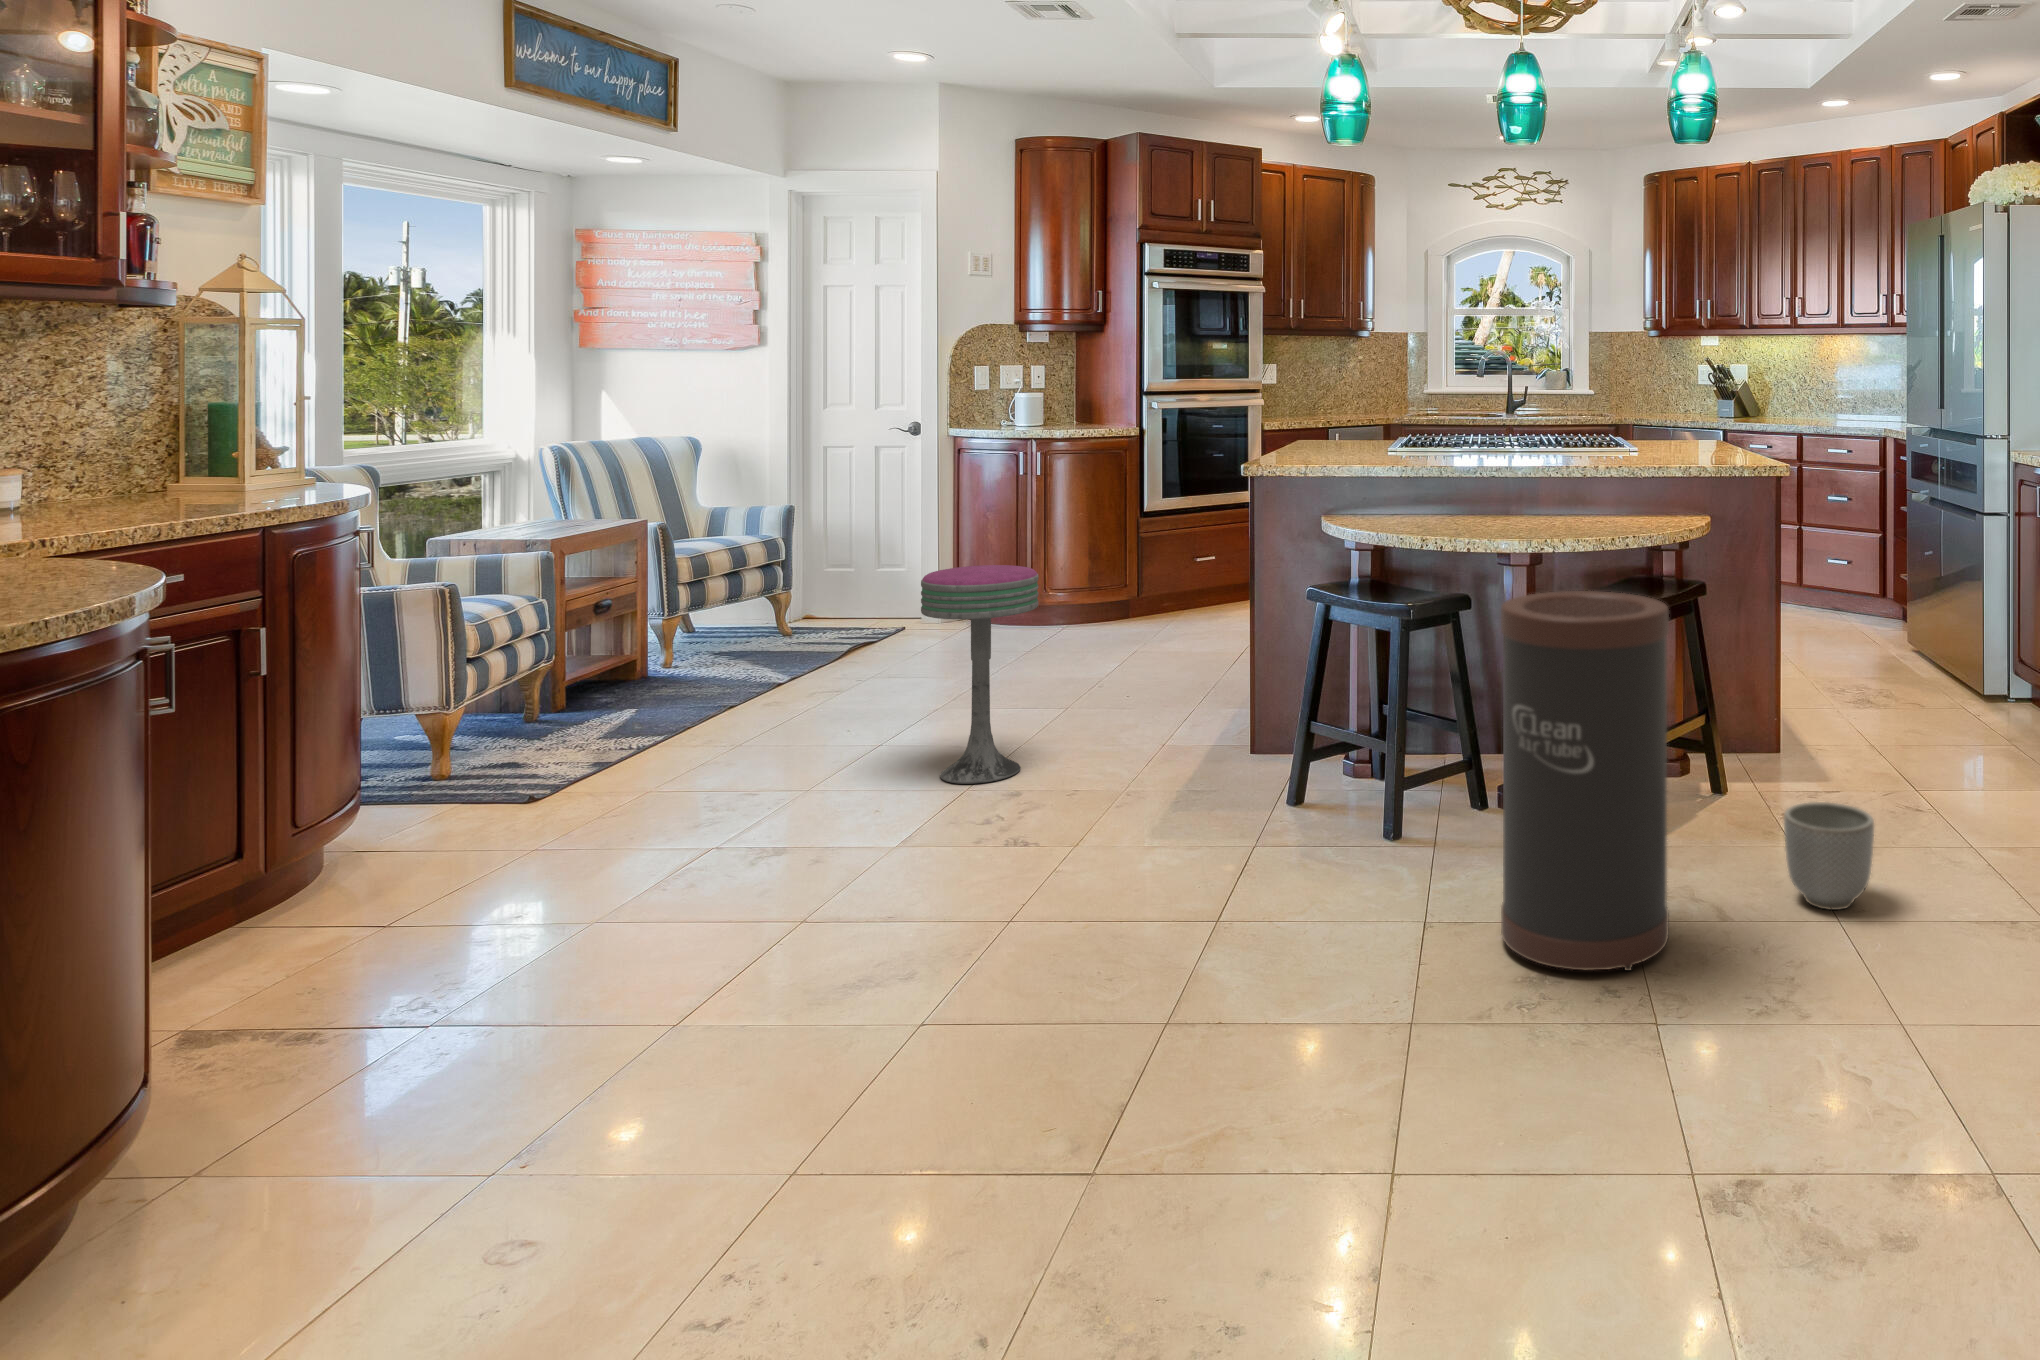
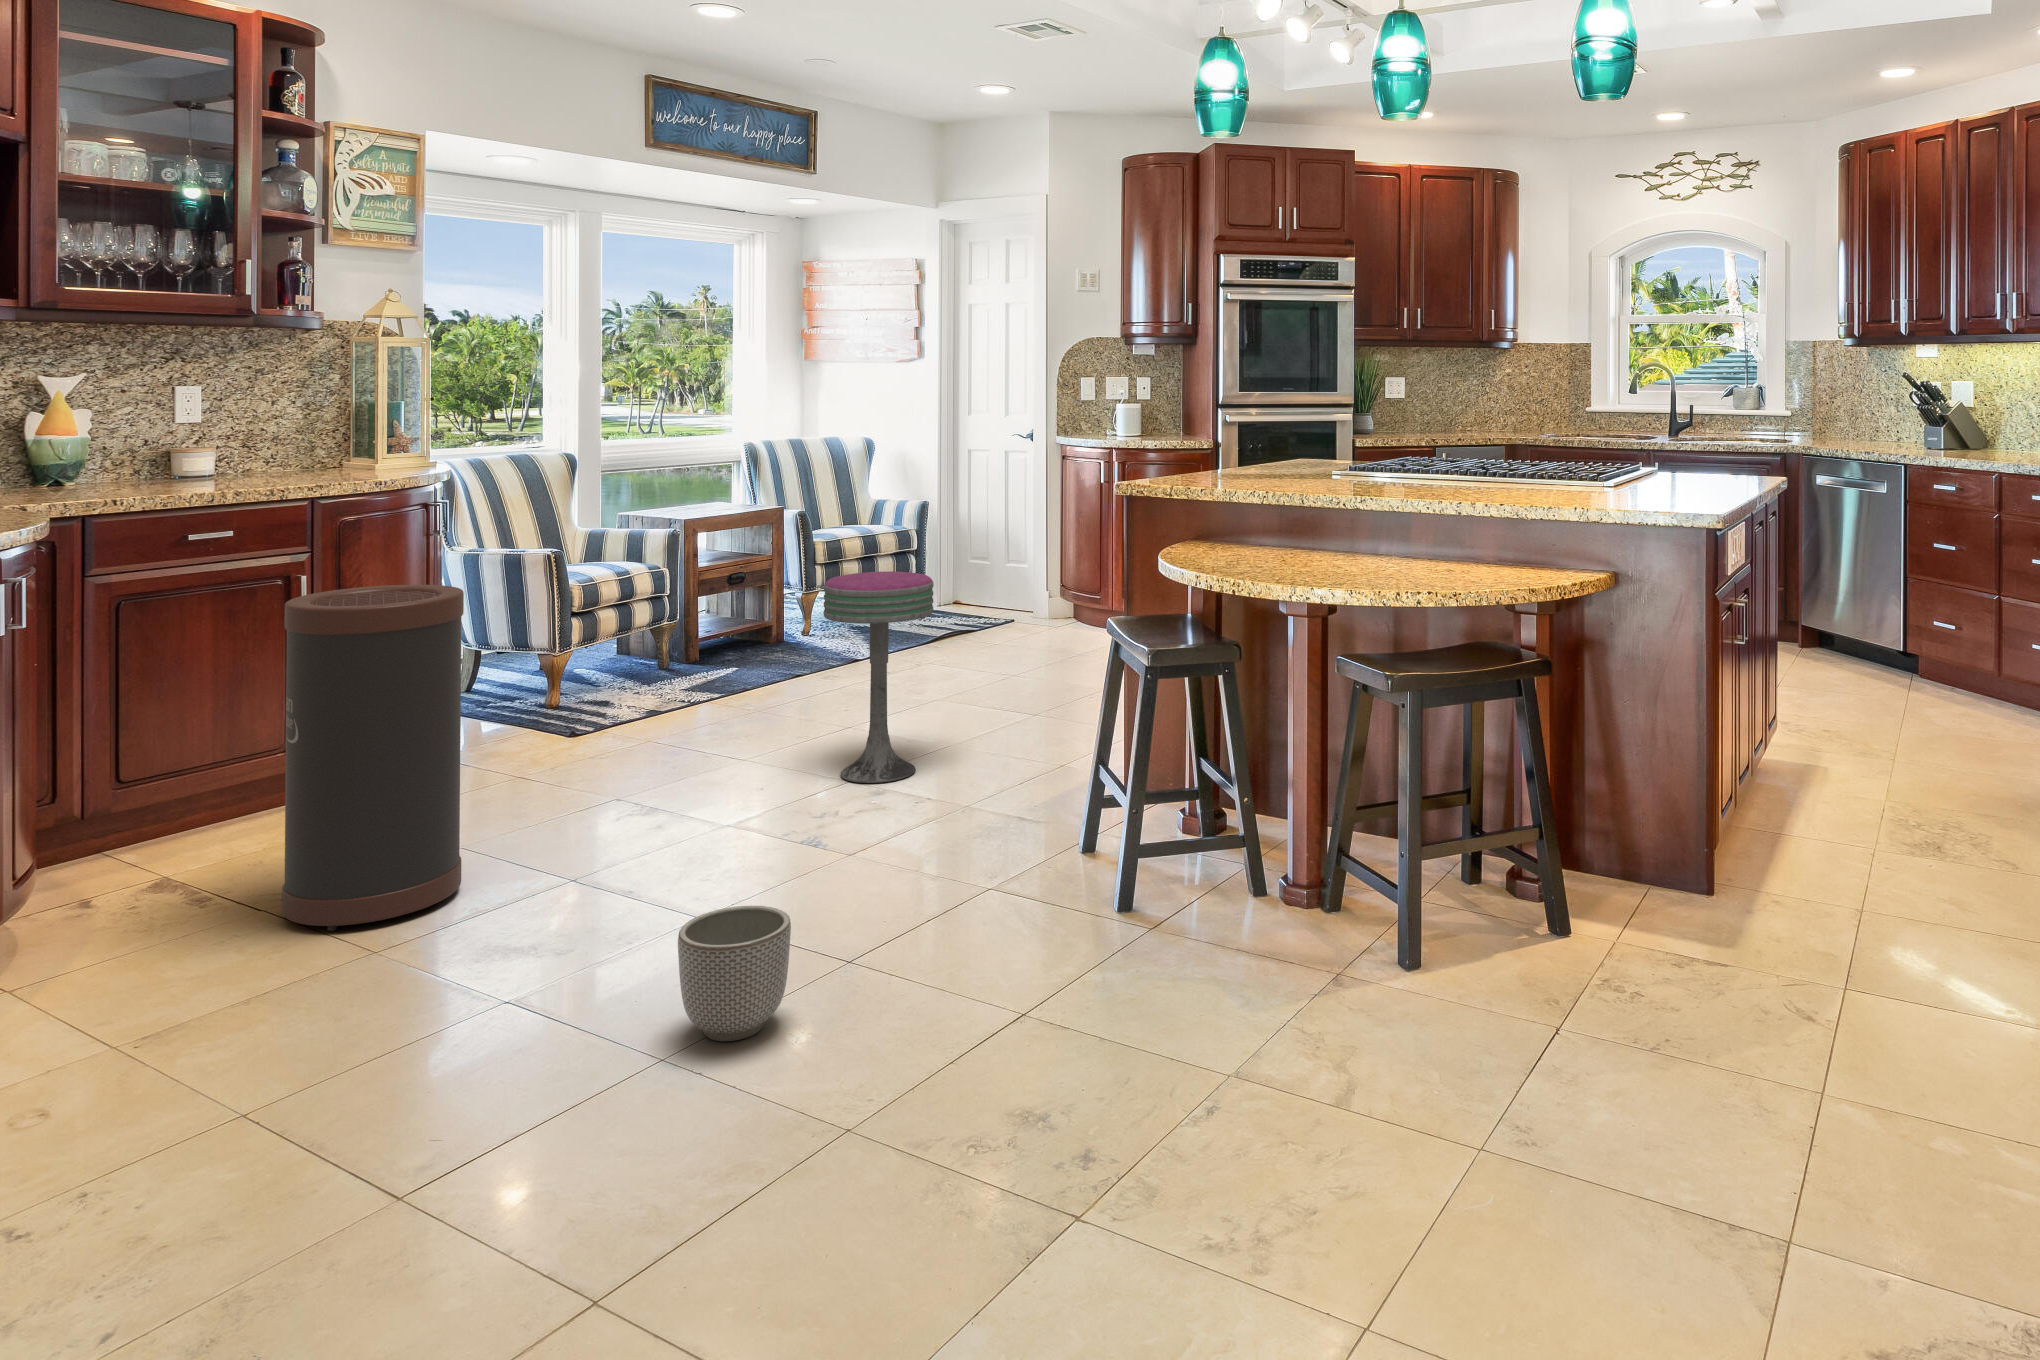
trash can: present [1501,591,1669,971] -> present [282,585,464,931]
planter: present [1784,802,1874,910] -> present [678,906,791,1041]

